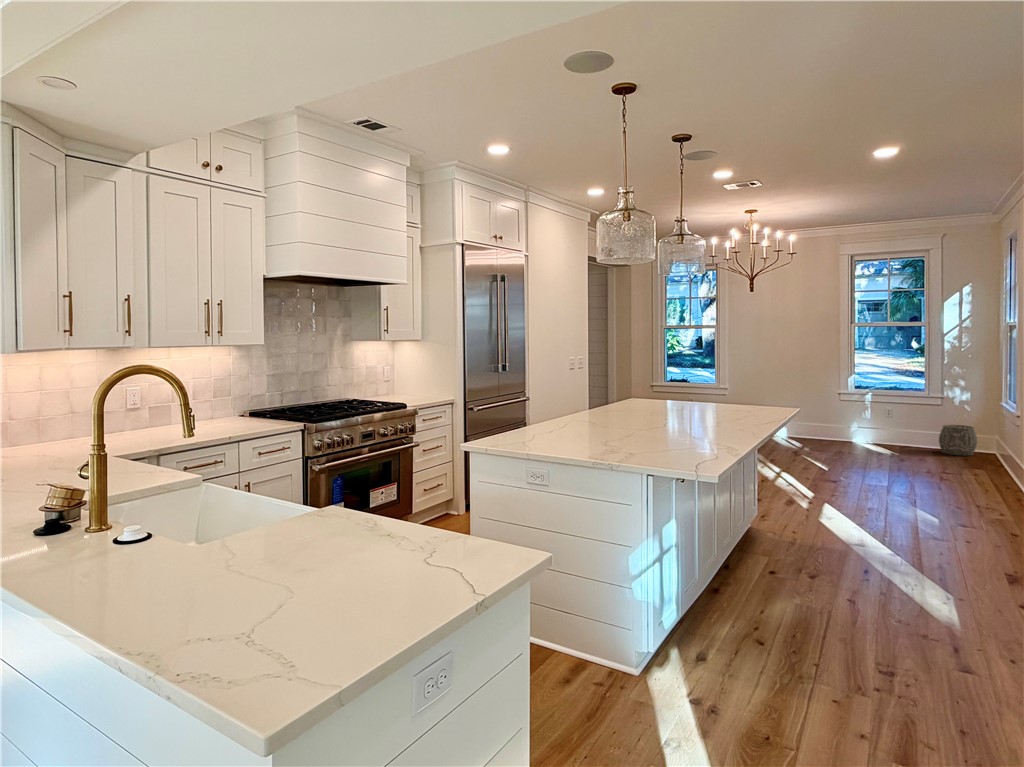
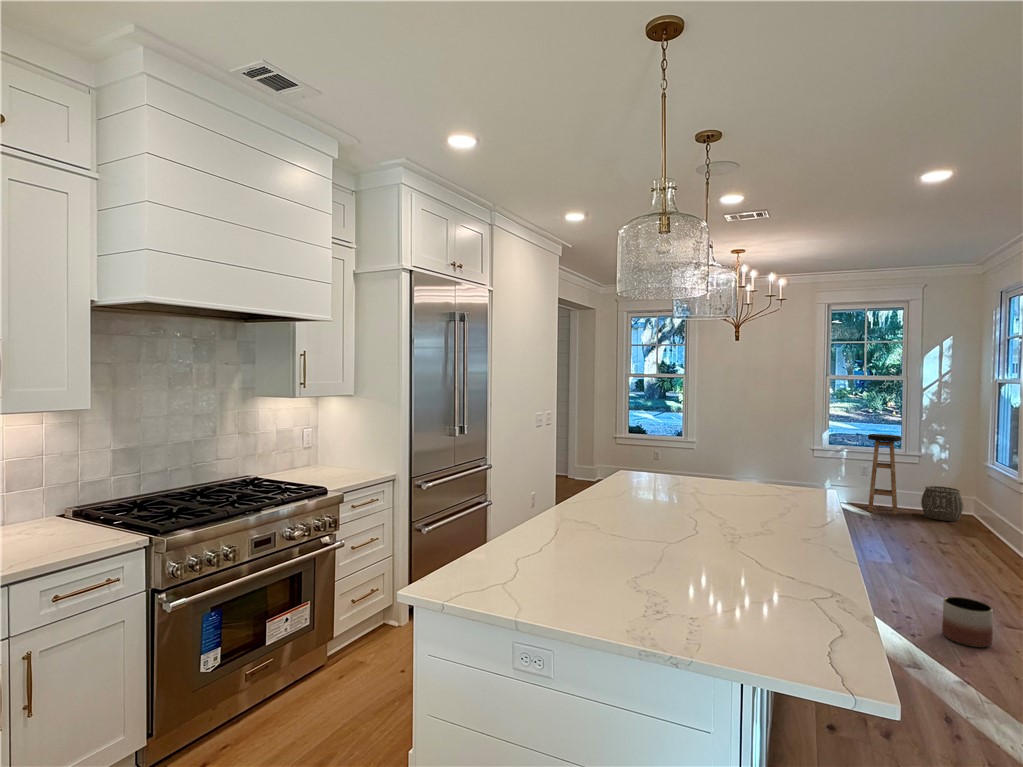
bar stool: none [888,378,921,451] -> present [868,434,901,515]
planter: none [893,495,932,532] -> present [942,597,993,647]

